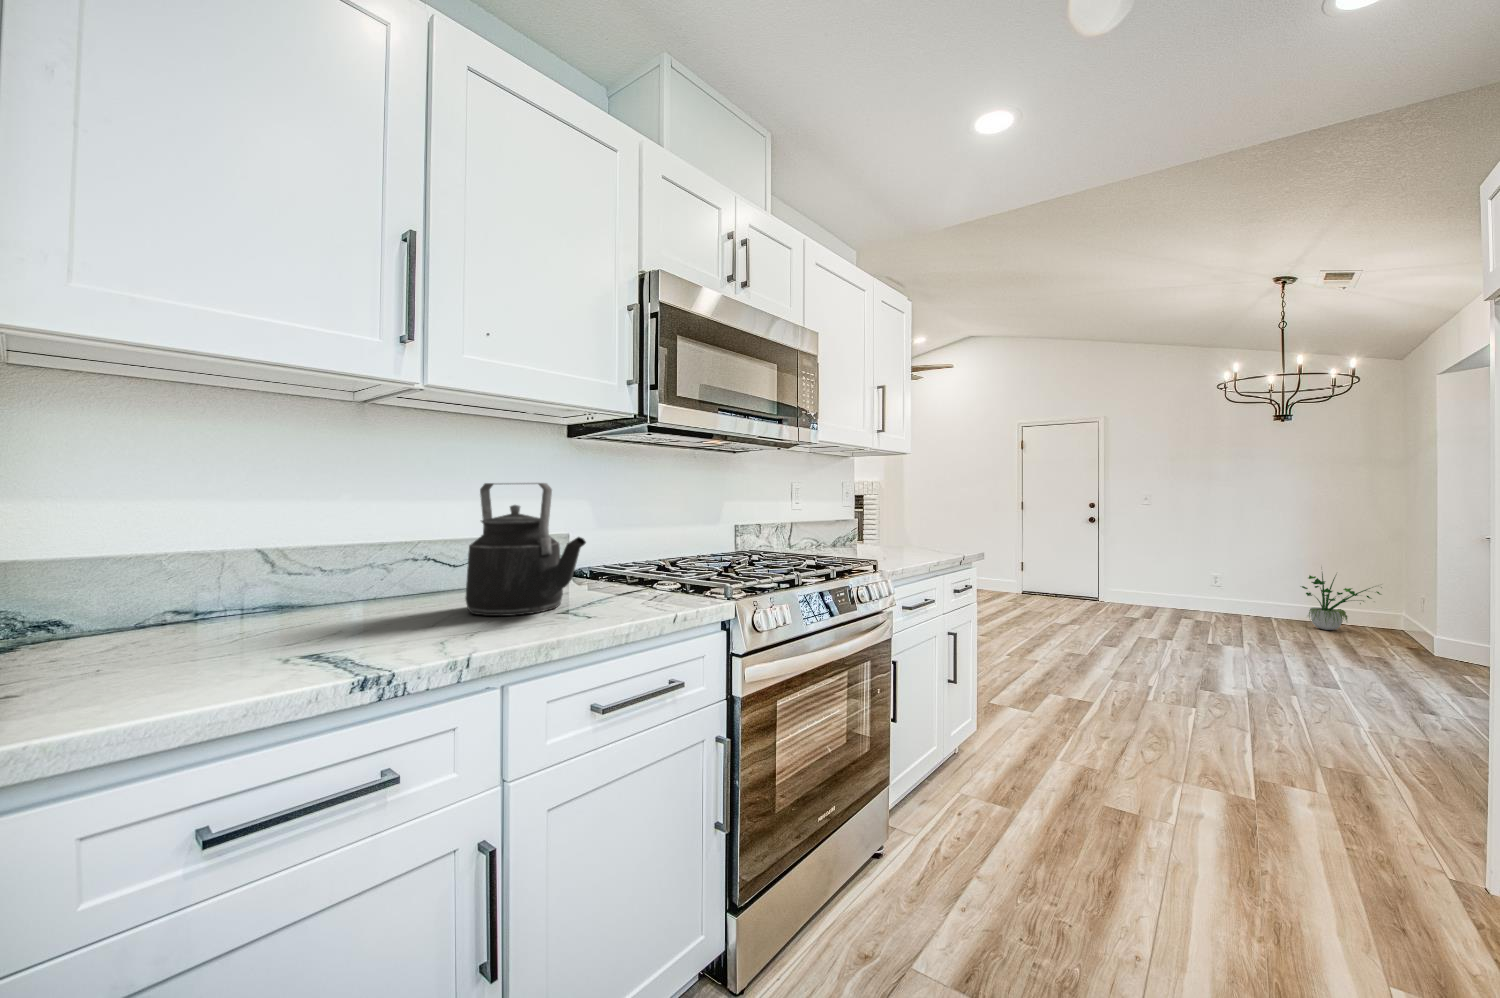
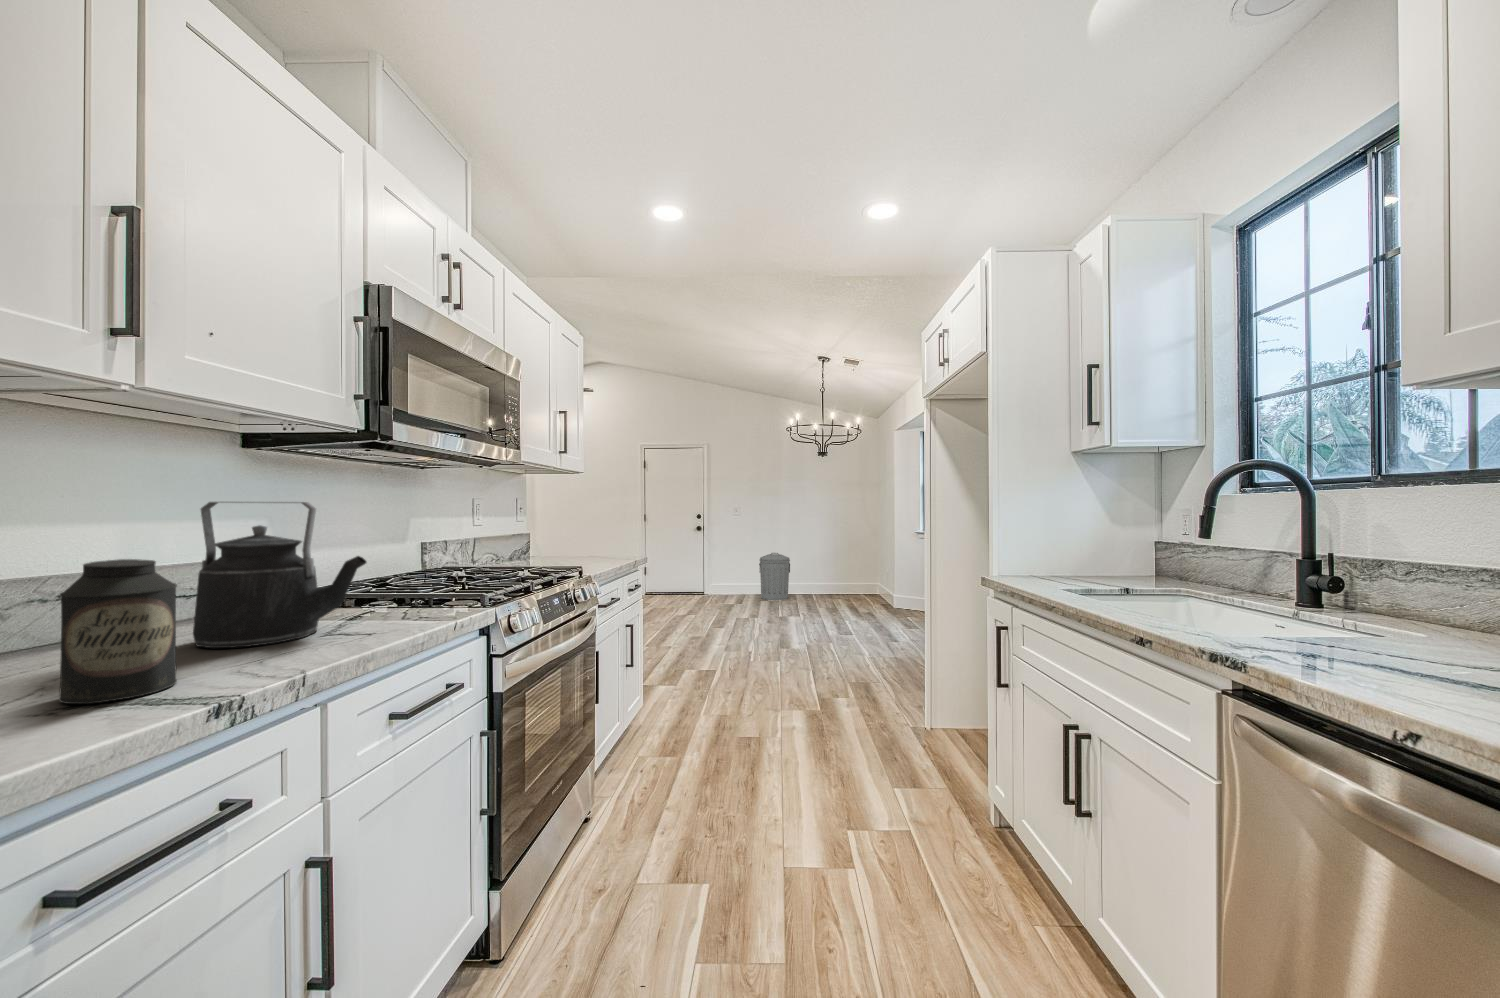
canister: none [307,531,394,656] -> present [59,559,177,704]
trash can: none [1176,557,1228,621] -> present [759,553,790,600]
potted plant: present [1302,573,1382,630] -> none [827,552,871,598]

